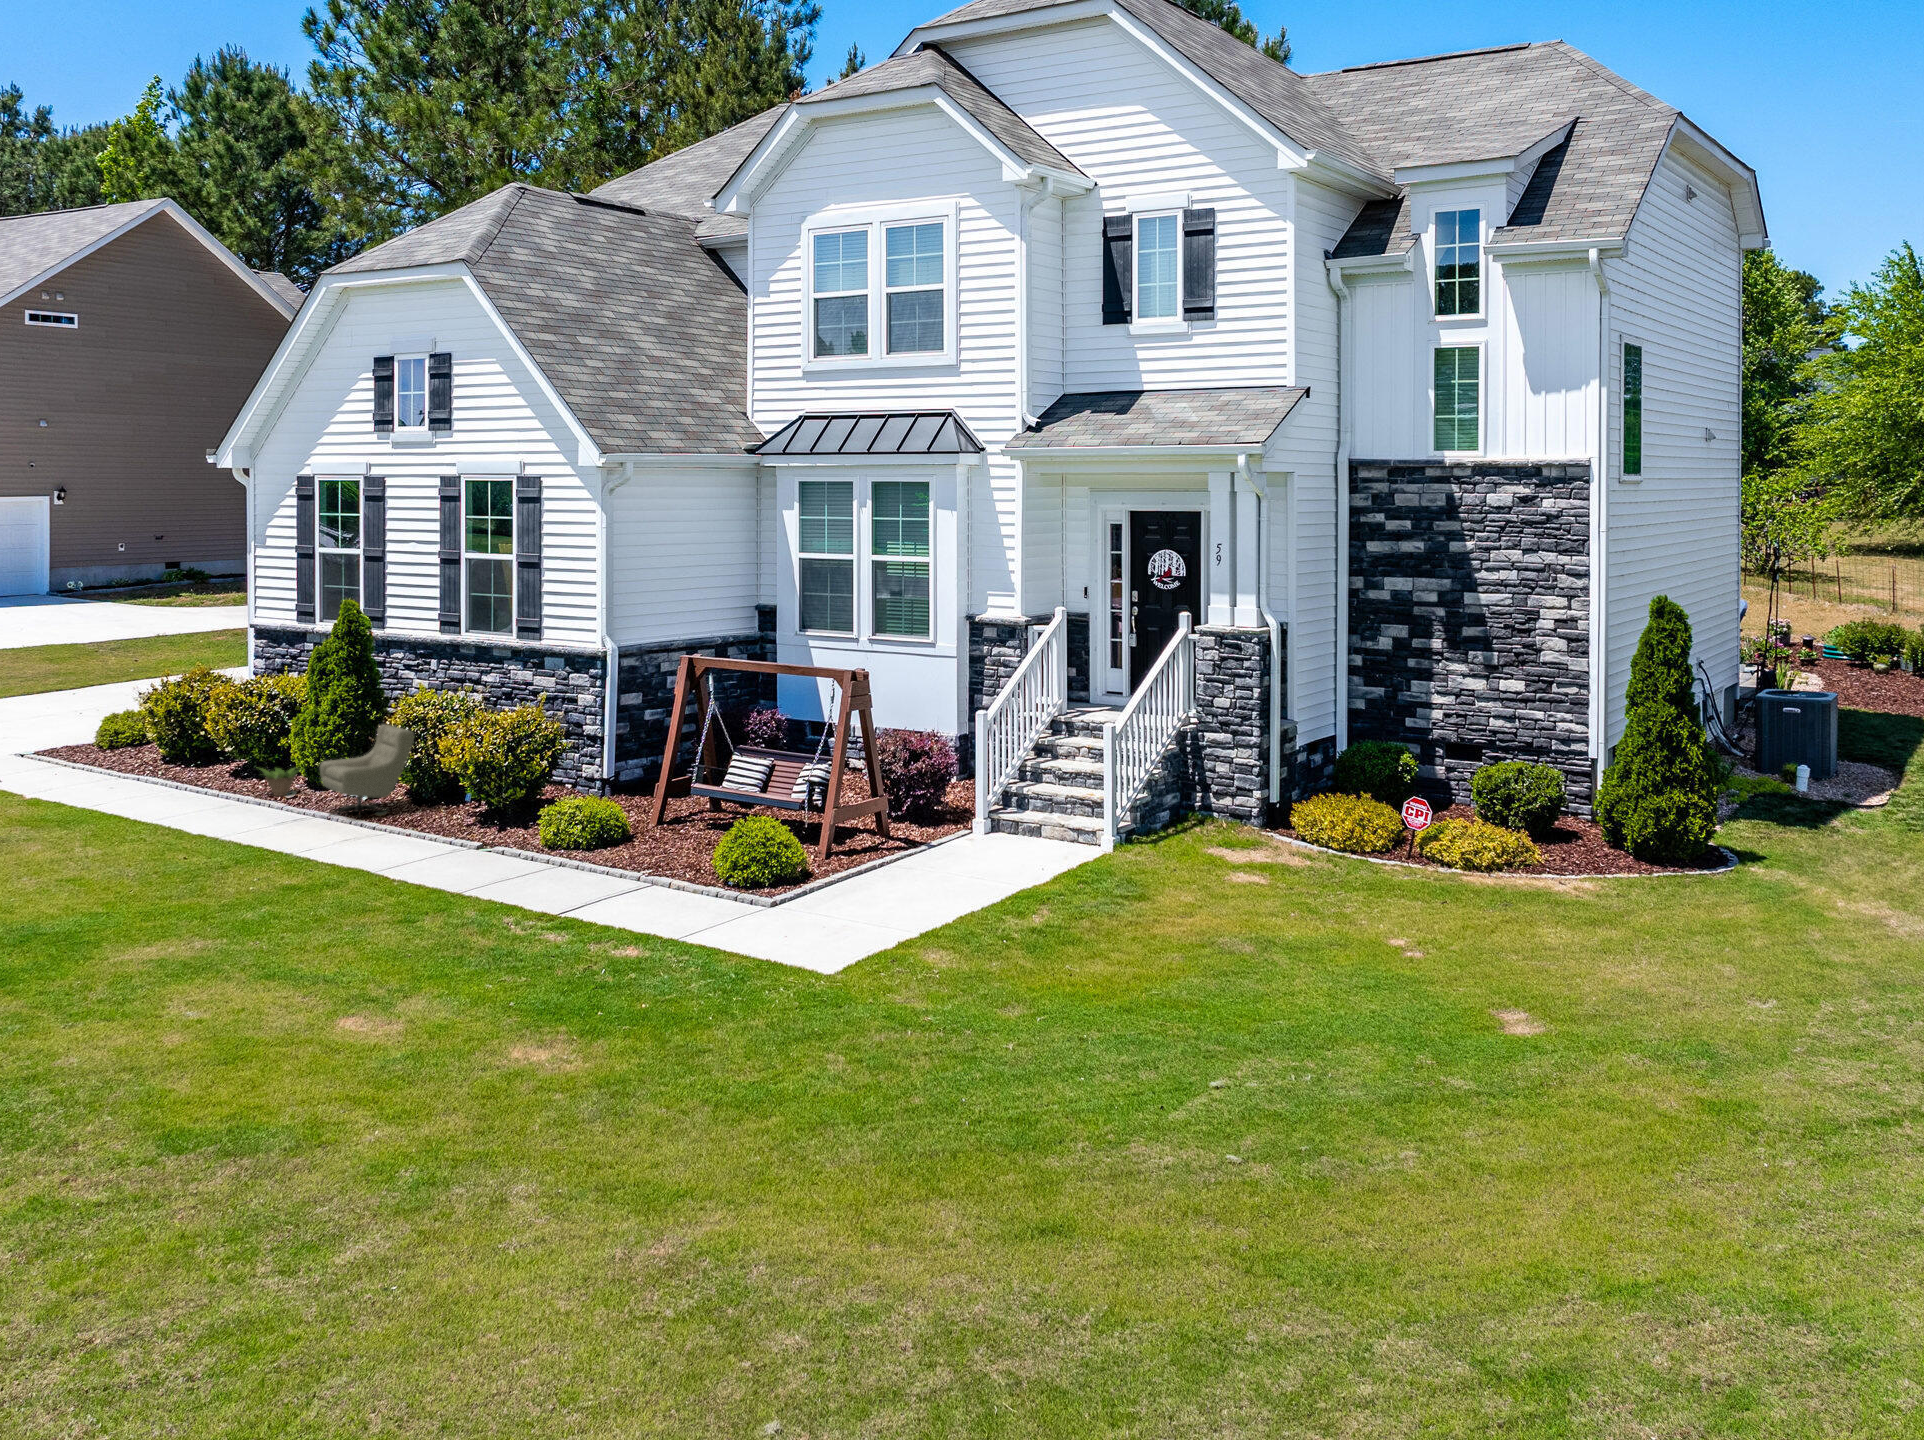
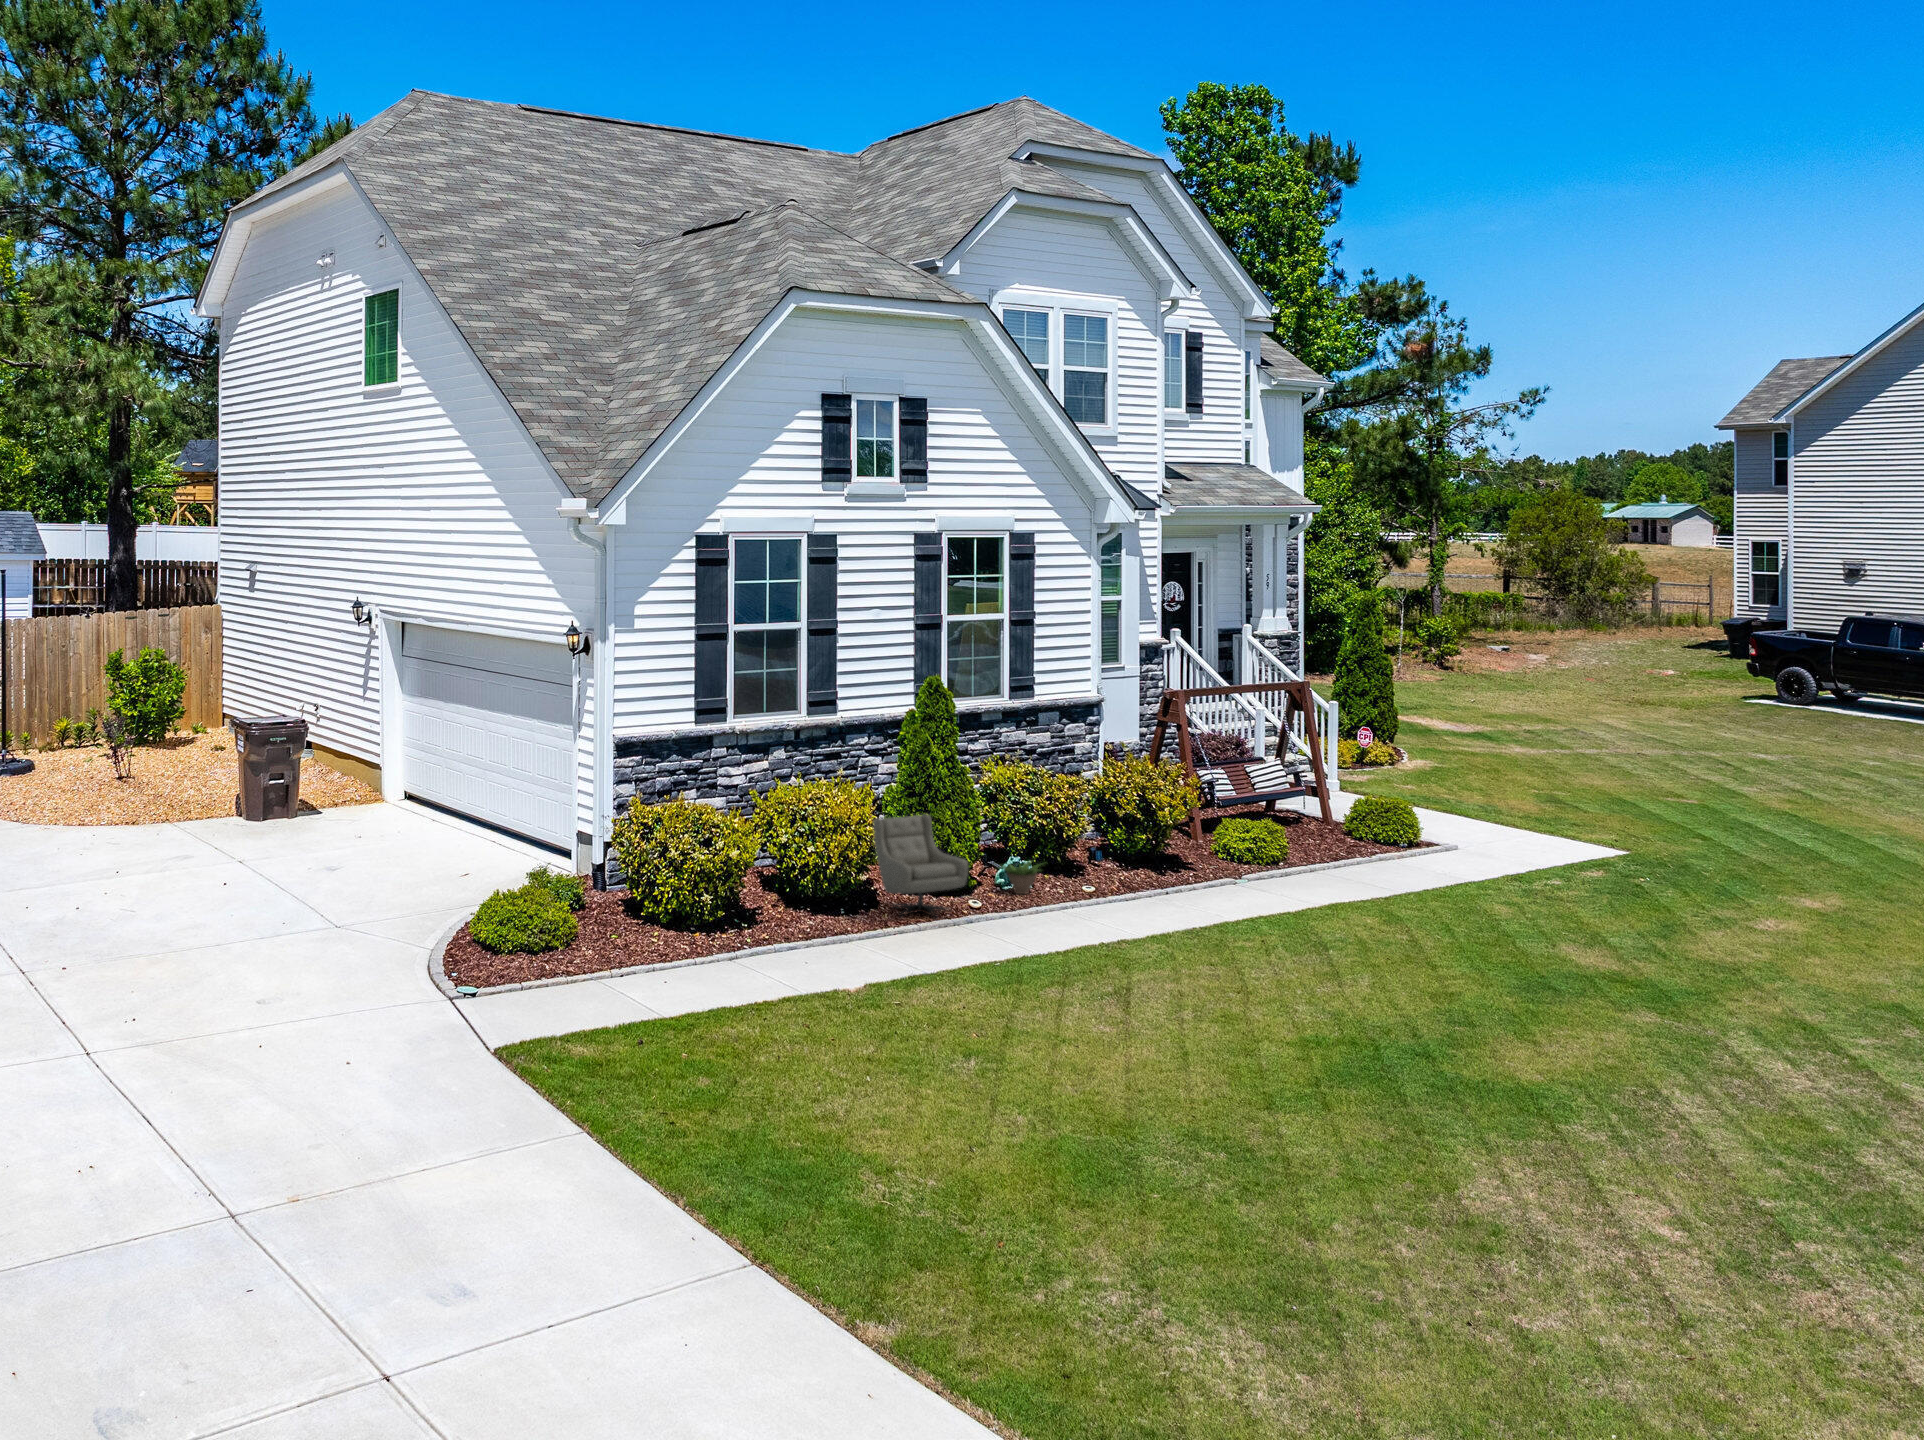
armchair: present [320,724,414,816] -> present [873,814,968,918]

